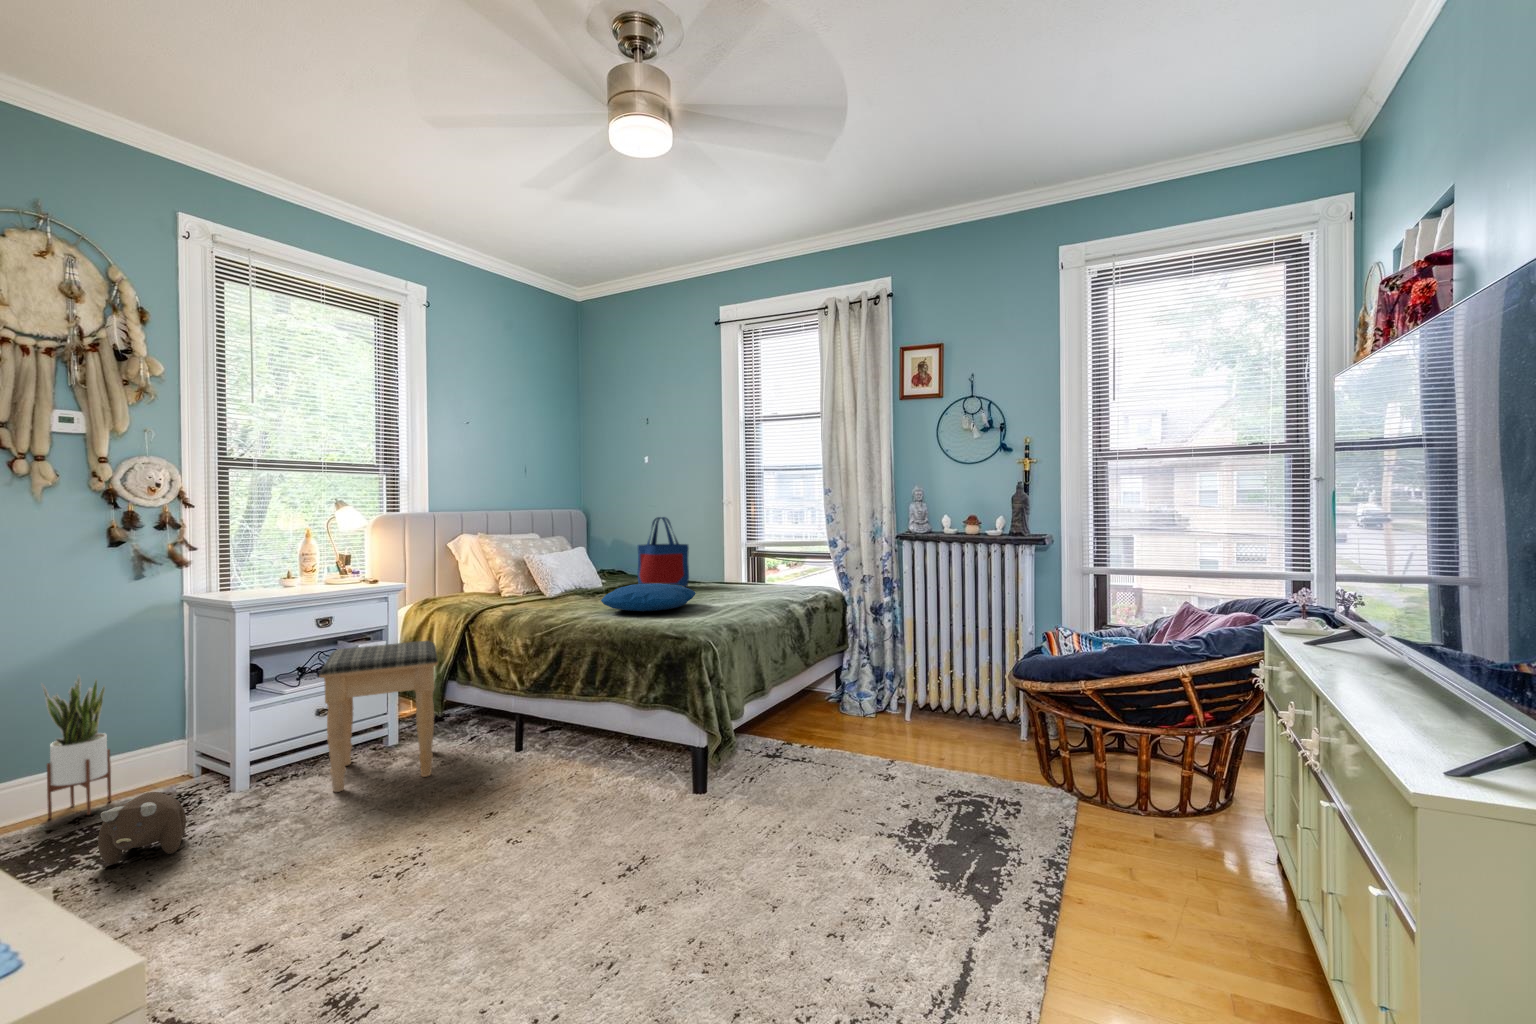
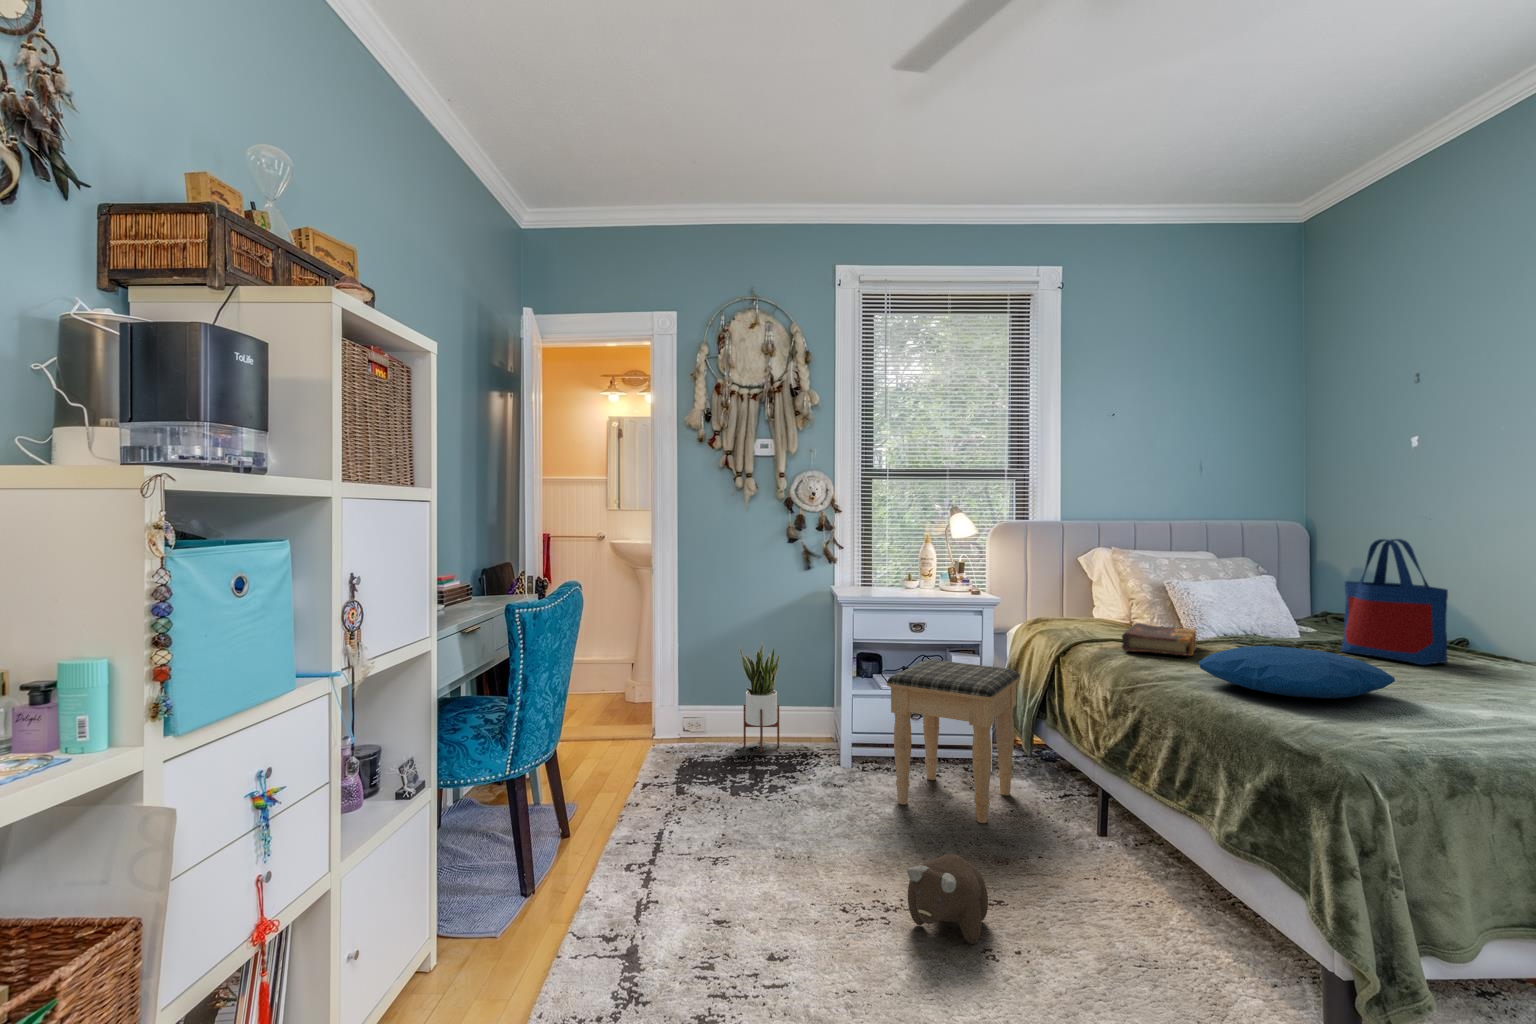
book: none [522,585,574,607] -> present [1122,623,1196,656]
plush toy: present [98,792,186,864] -> present [907,854,988,944]

